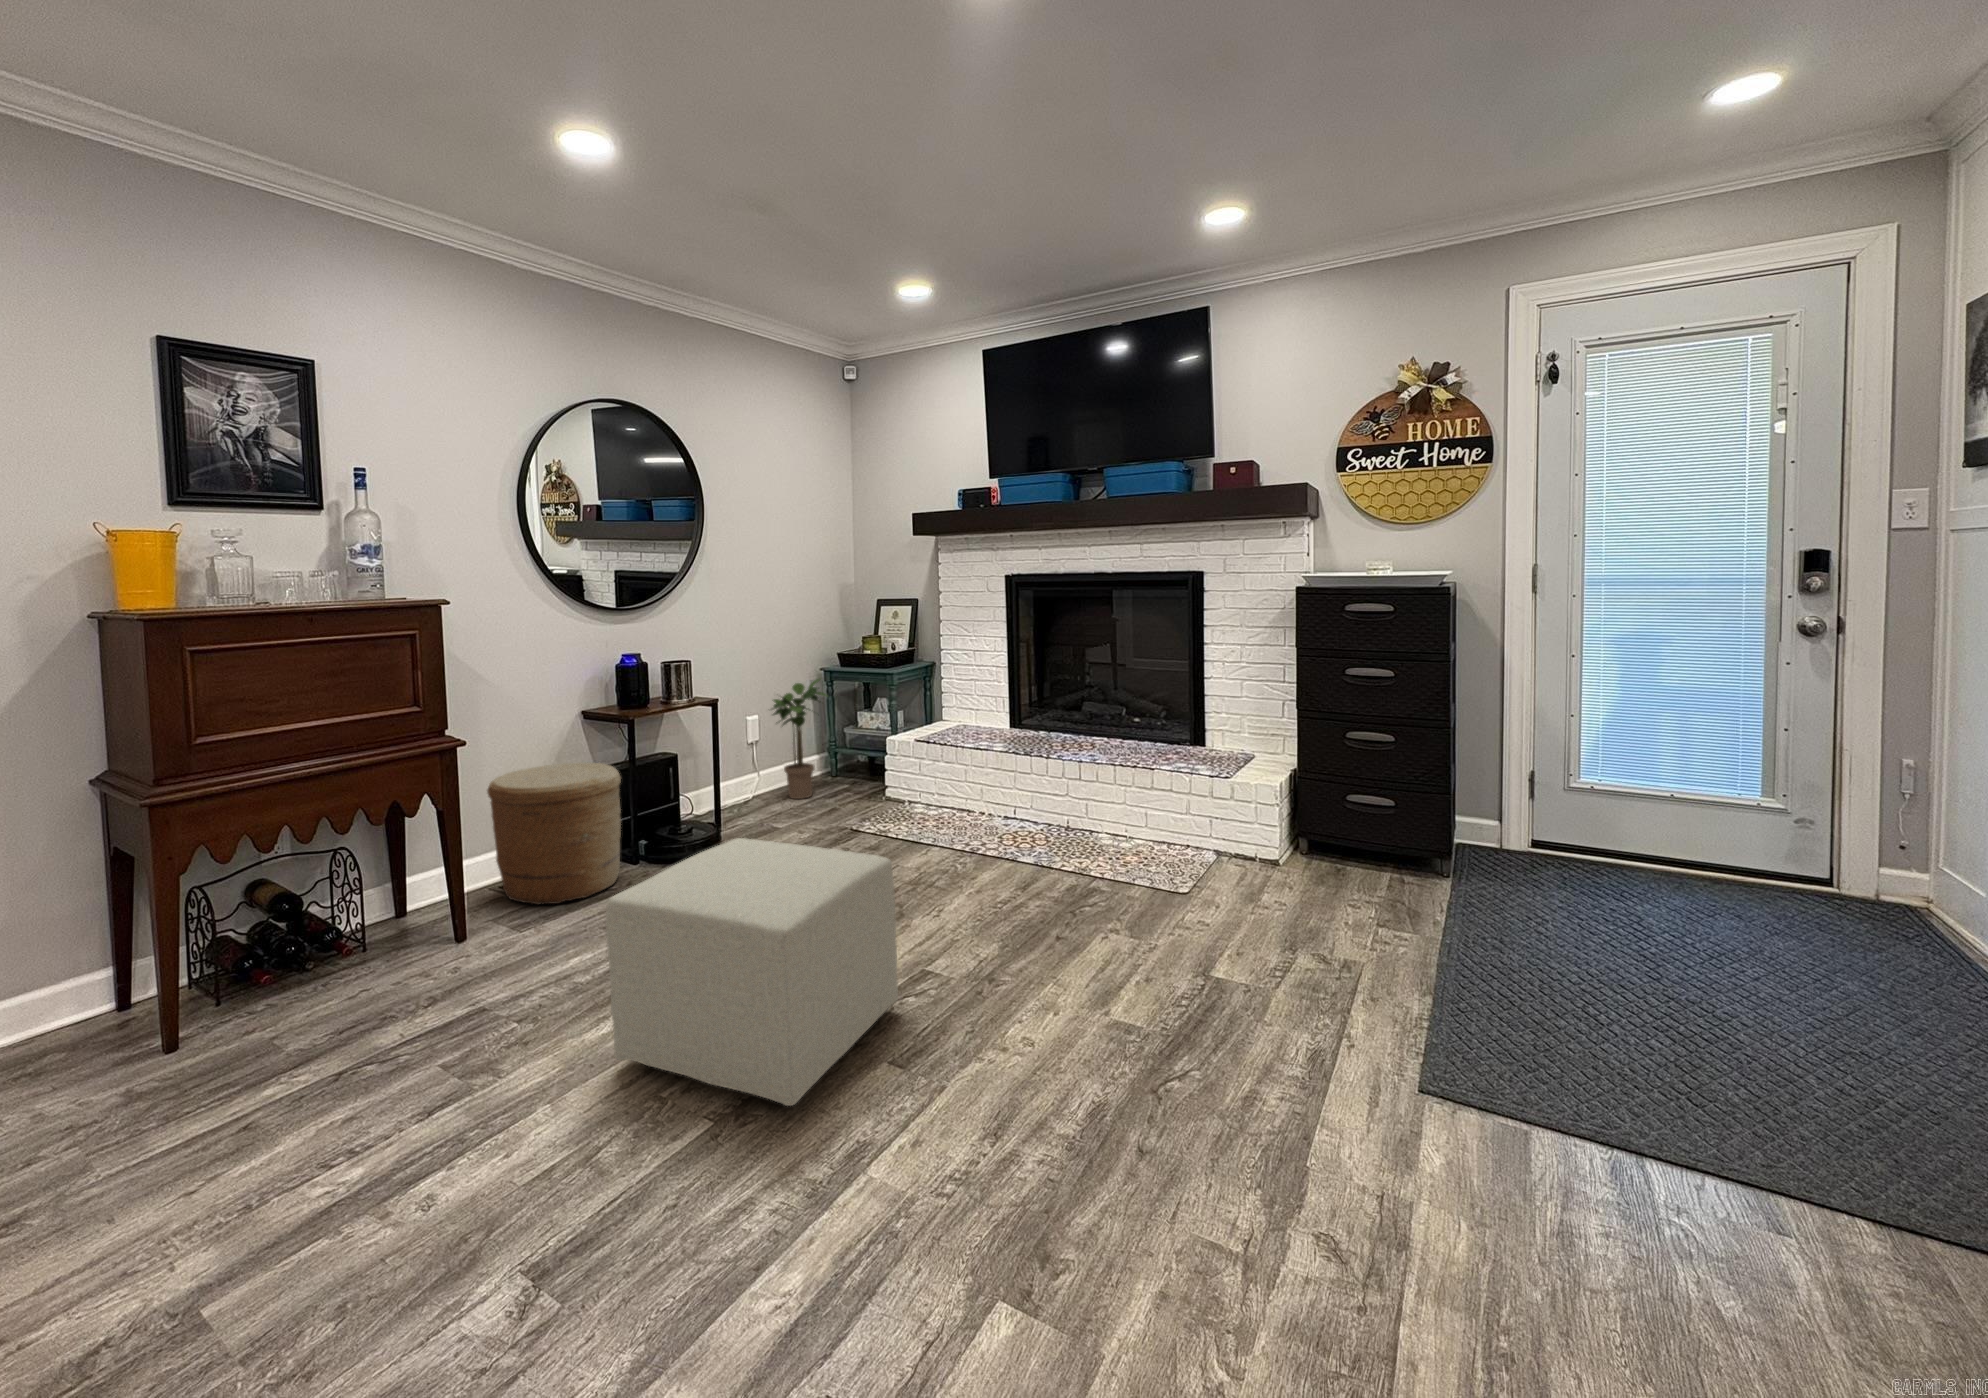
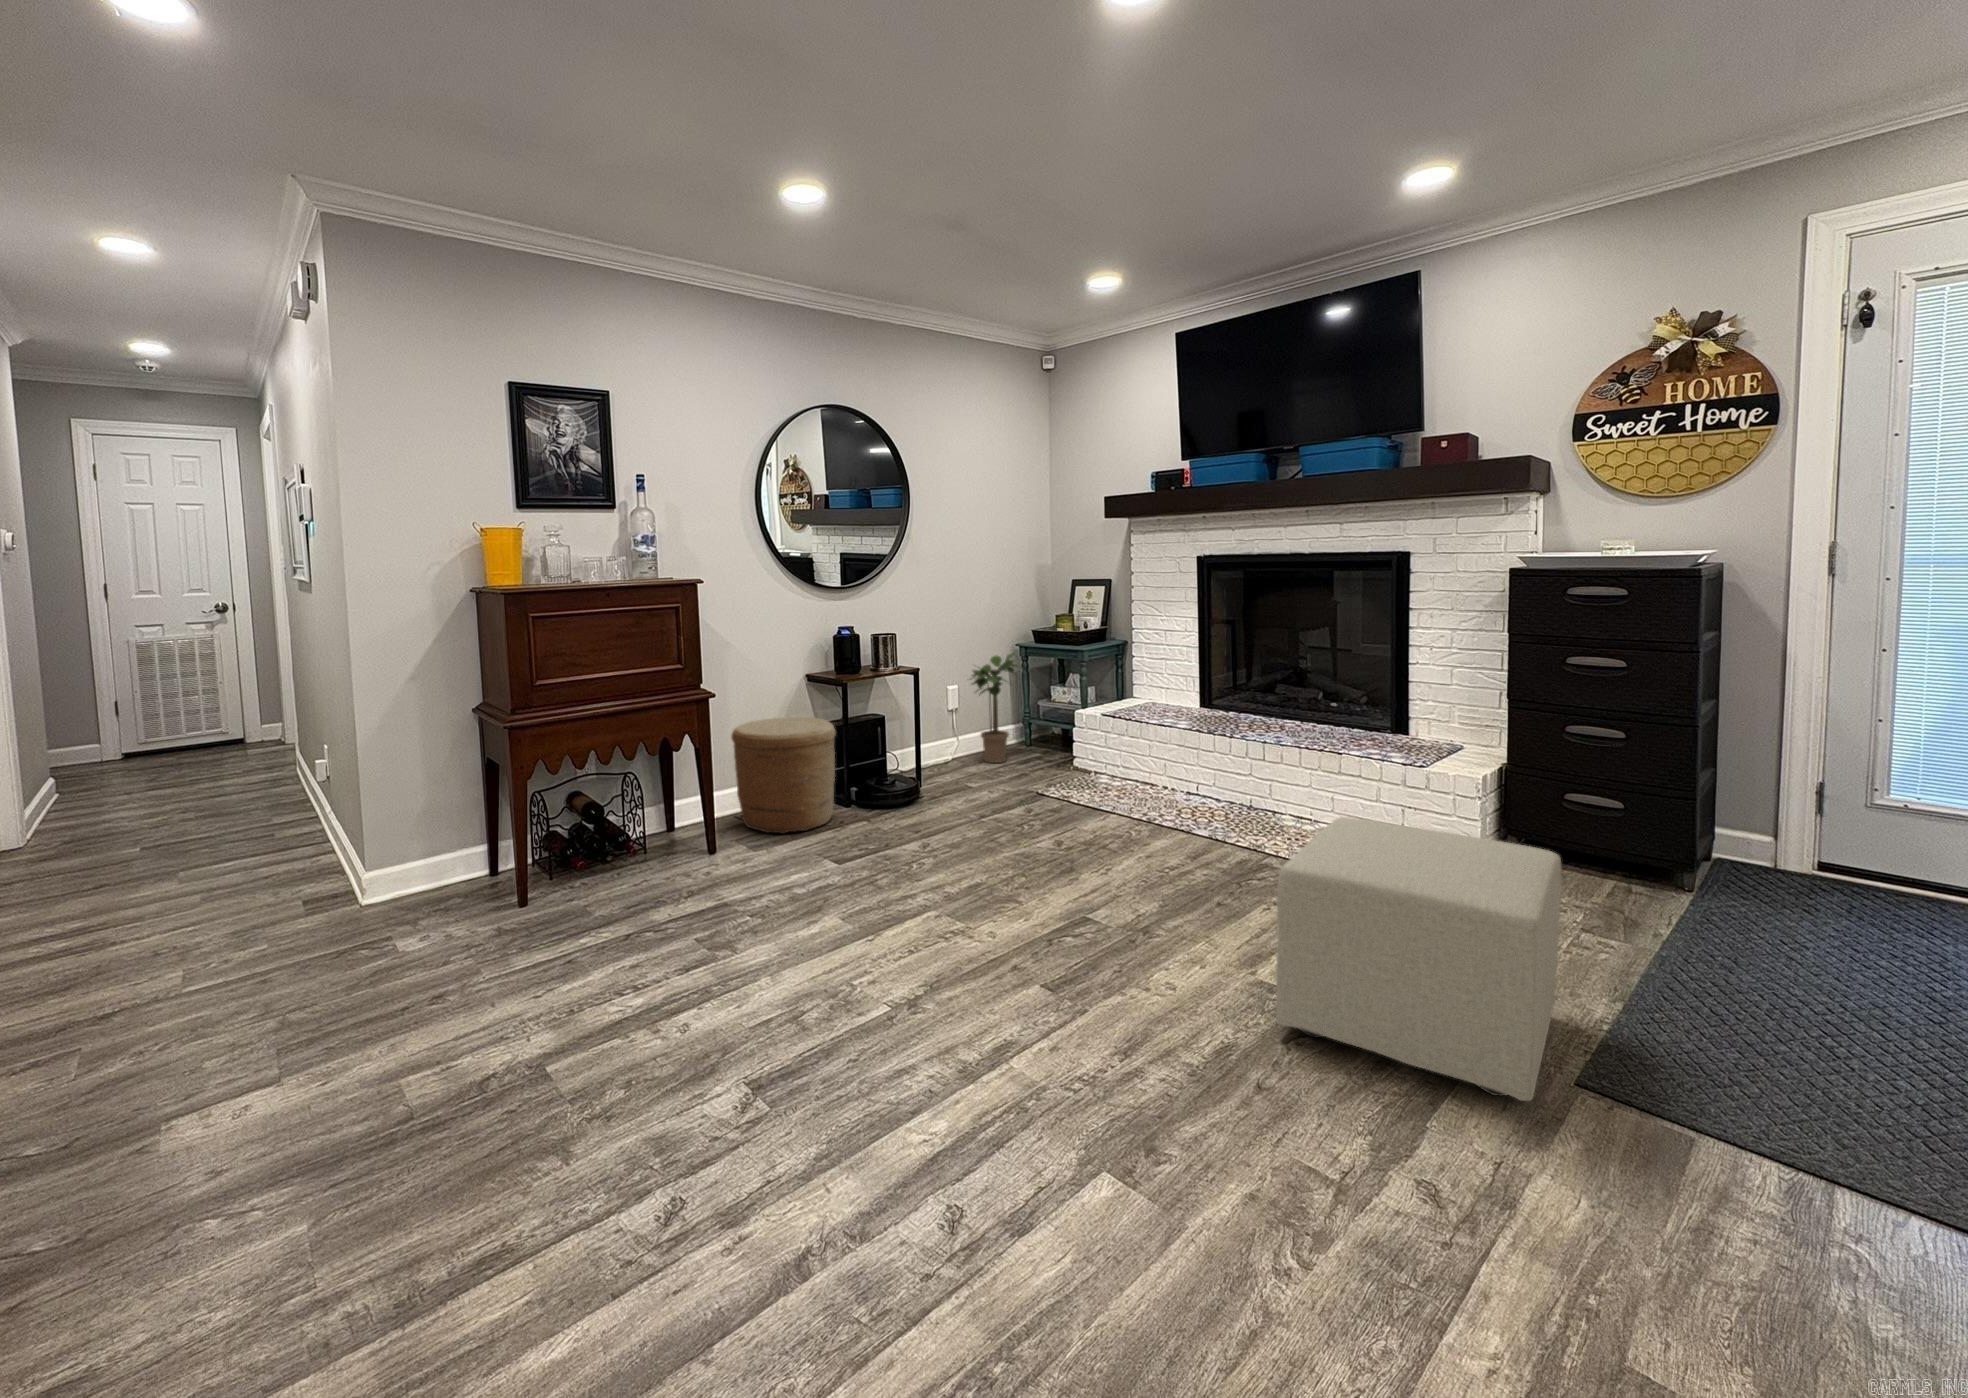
ottoman: present [606,838,898,1106] -> present [1276,817,1562,1101]

